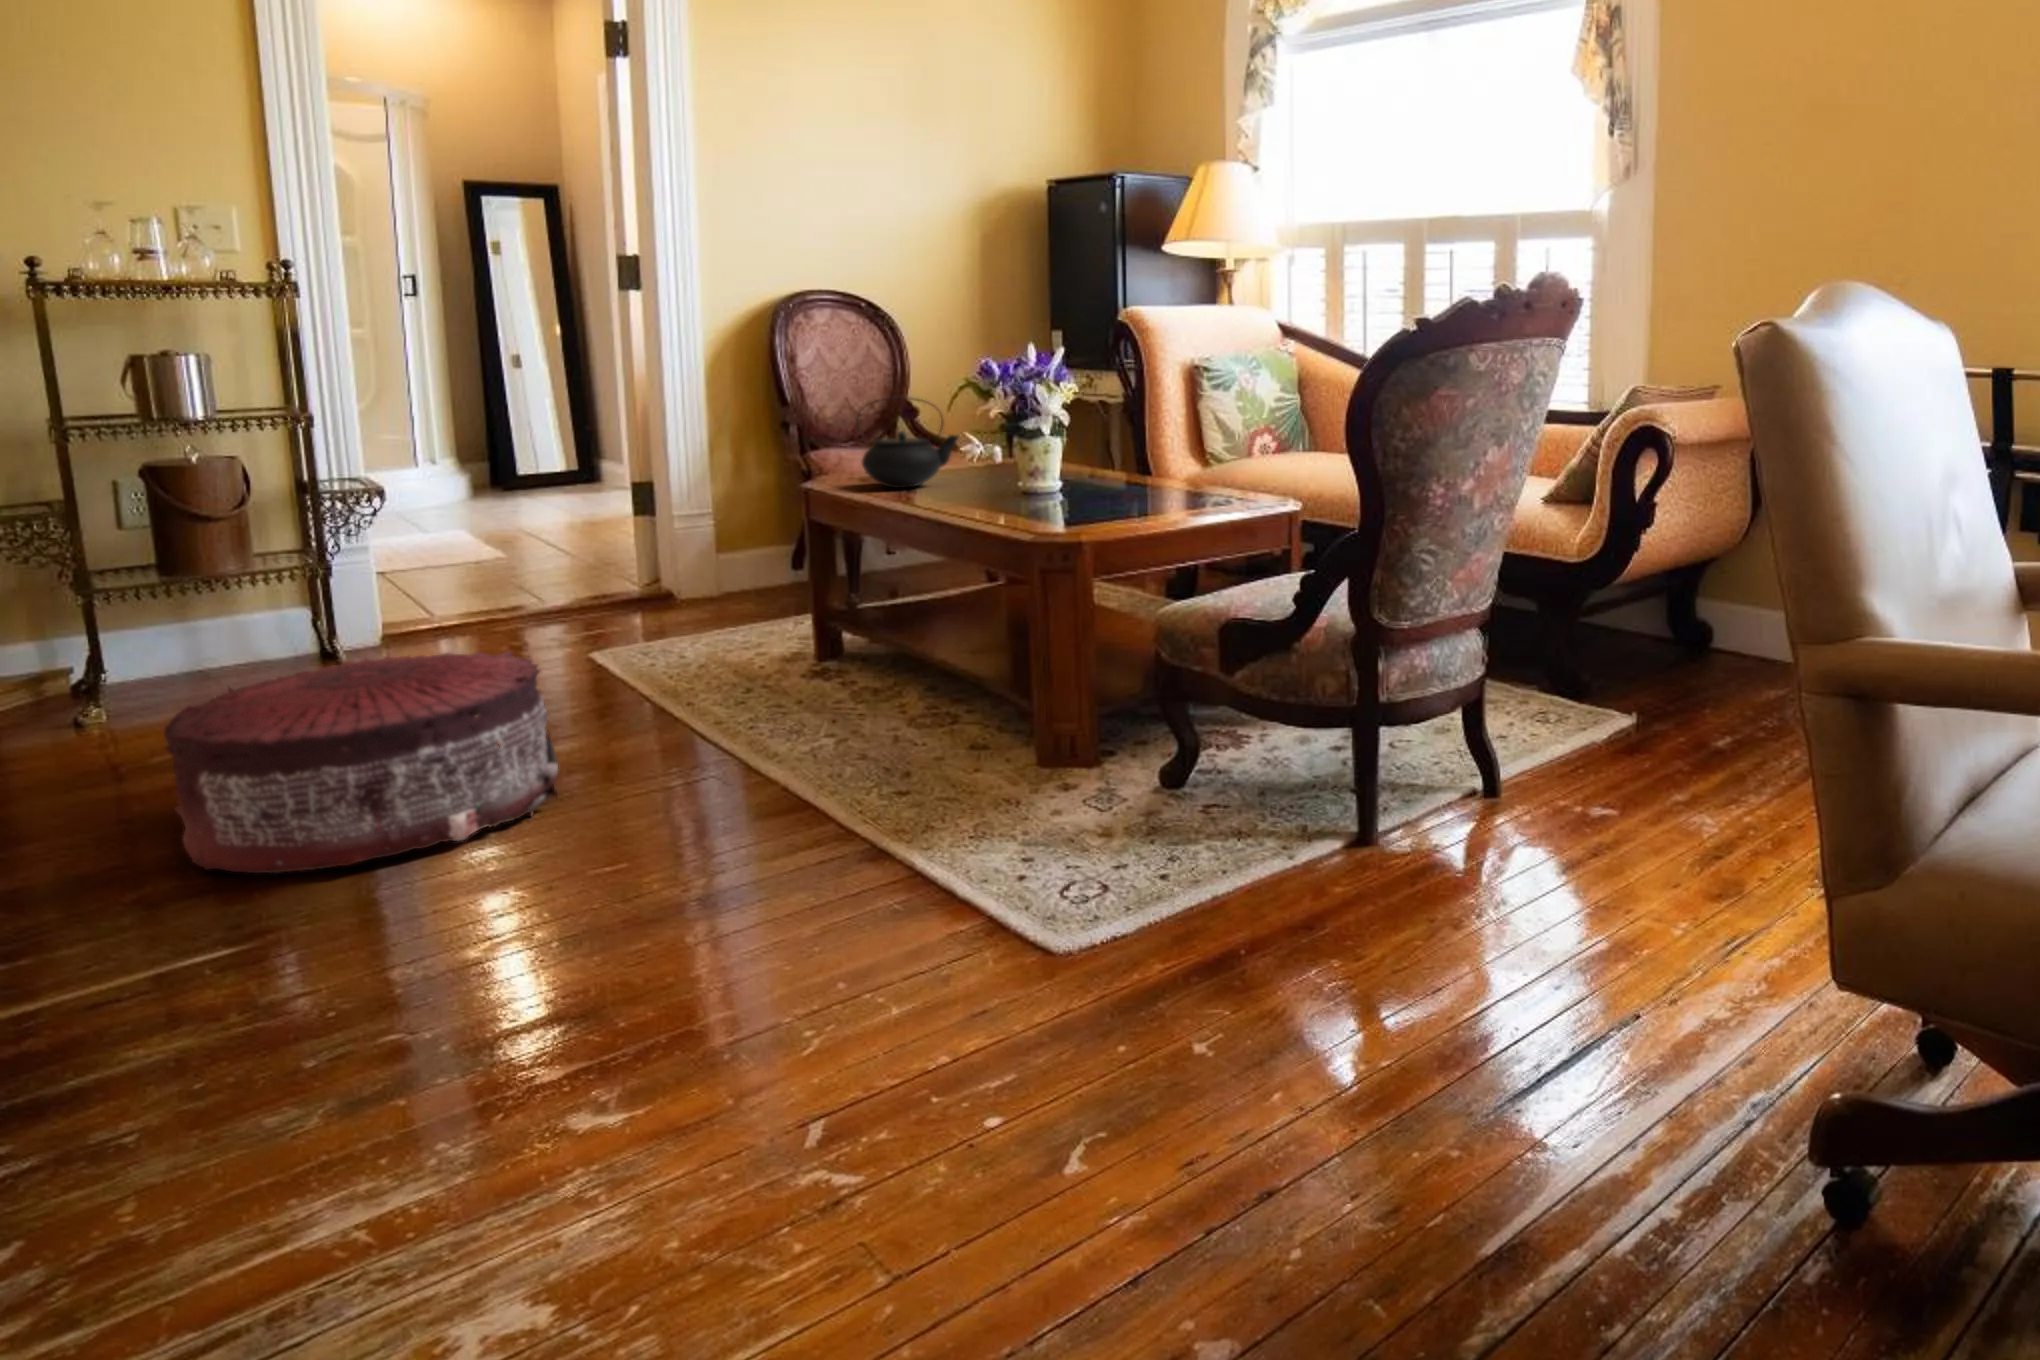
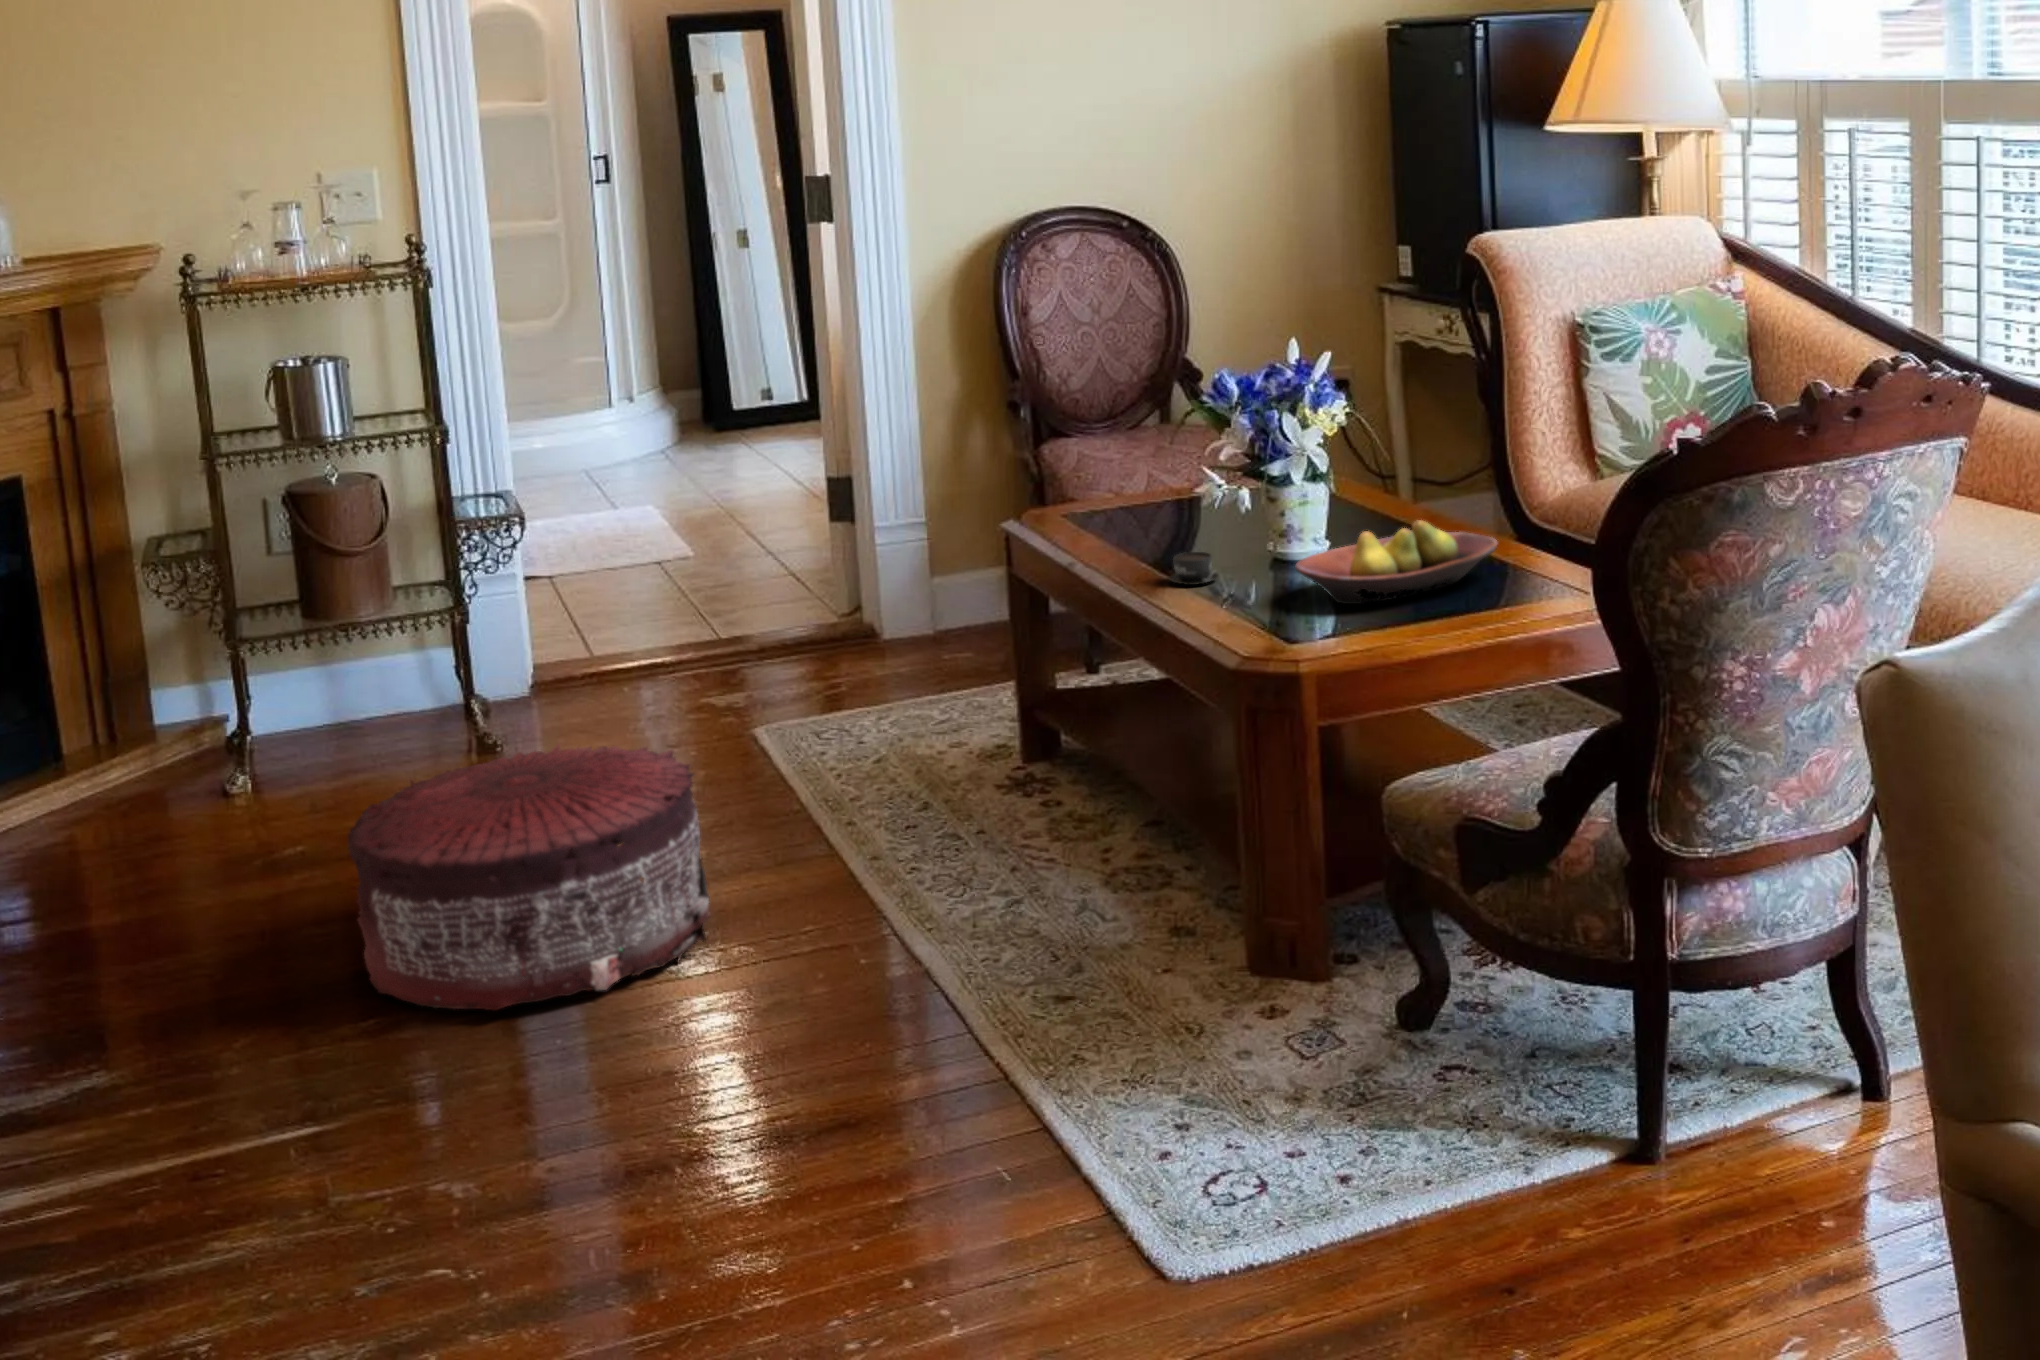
teapot: present [857,397,959,488] -> none [1072,410,1200,533]
fruit bowl: none [1060,459,1199,512] -> present [1295,520,1497,604]
teacup: none [955,486,995,508] -> present [1169,552,1219,585]

